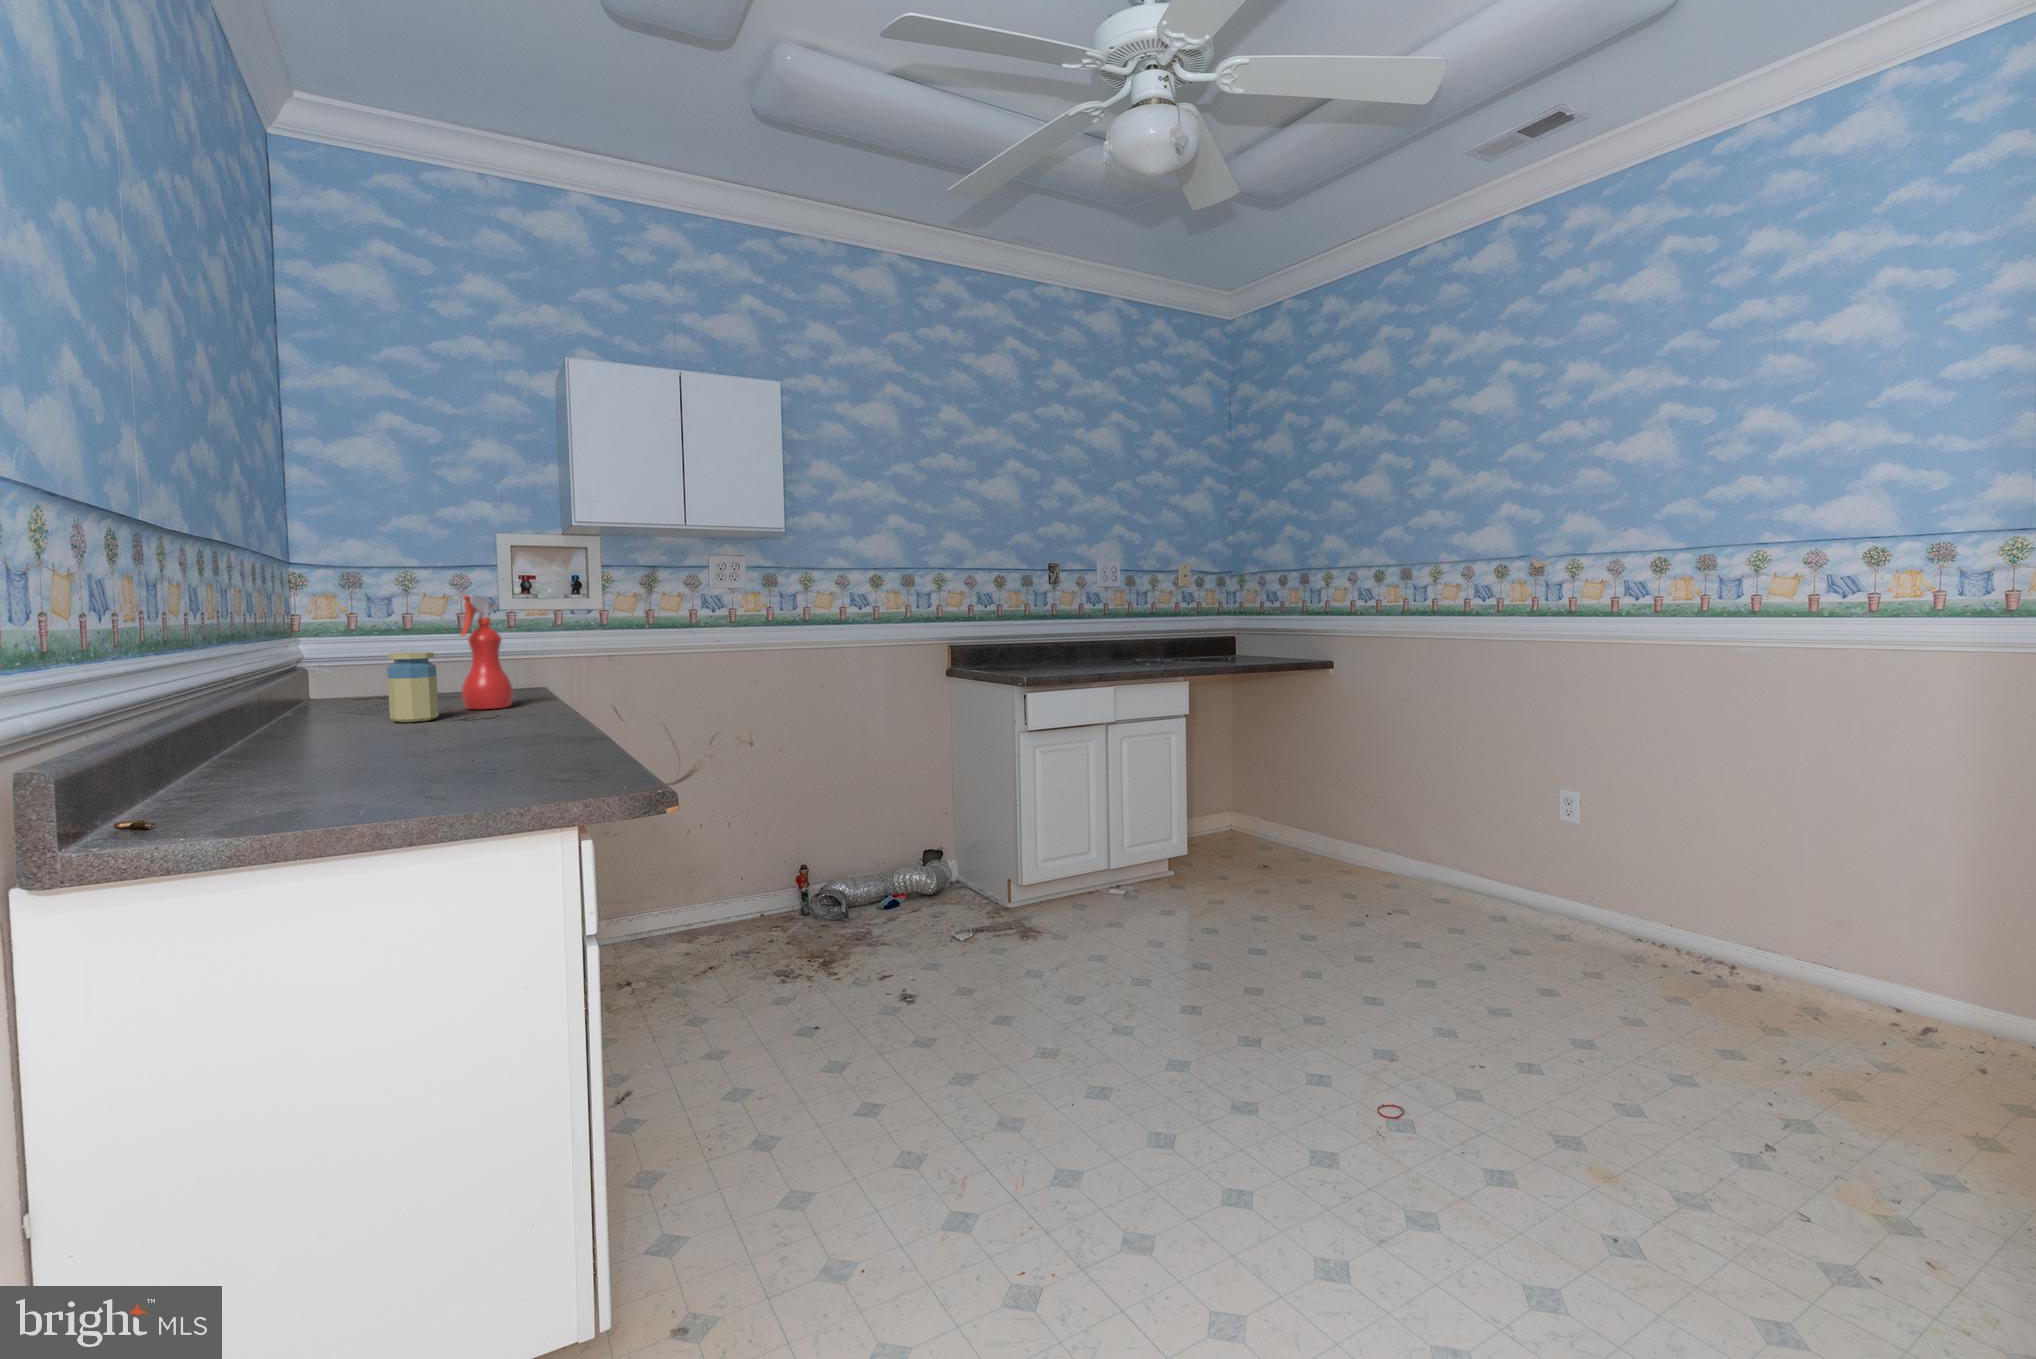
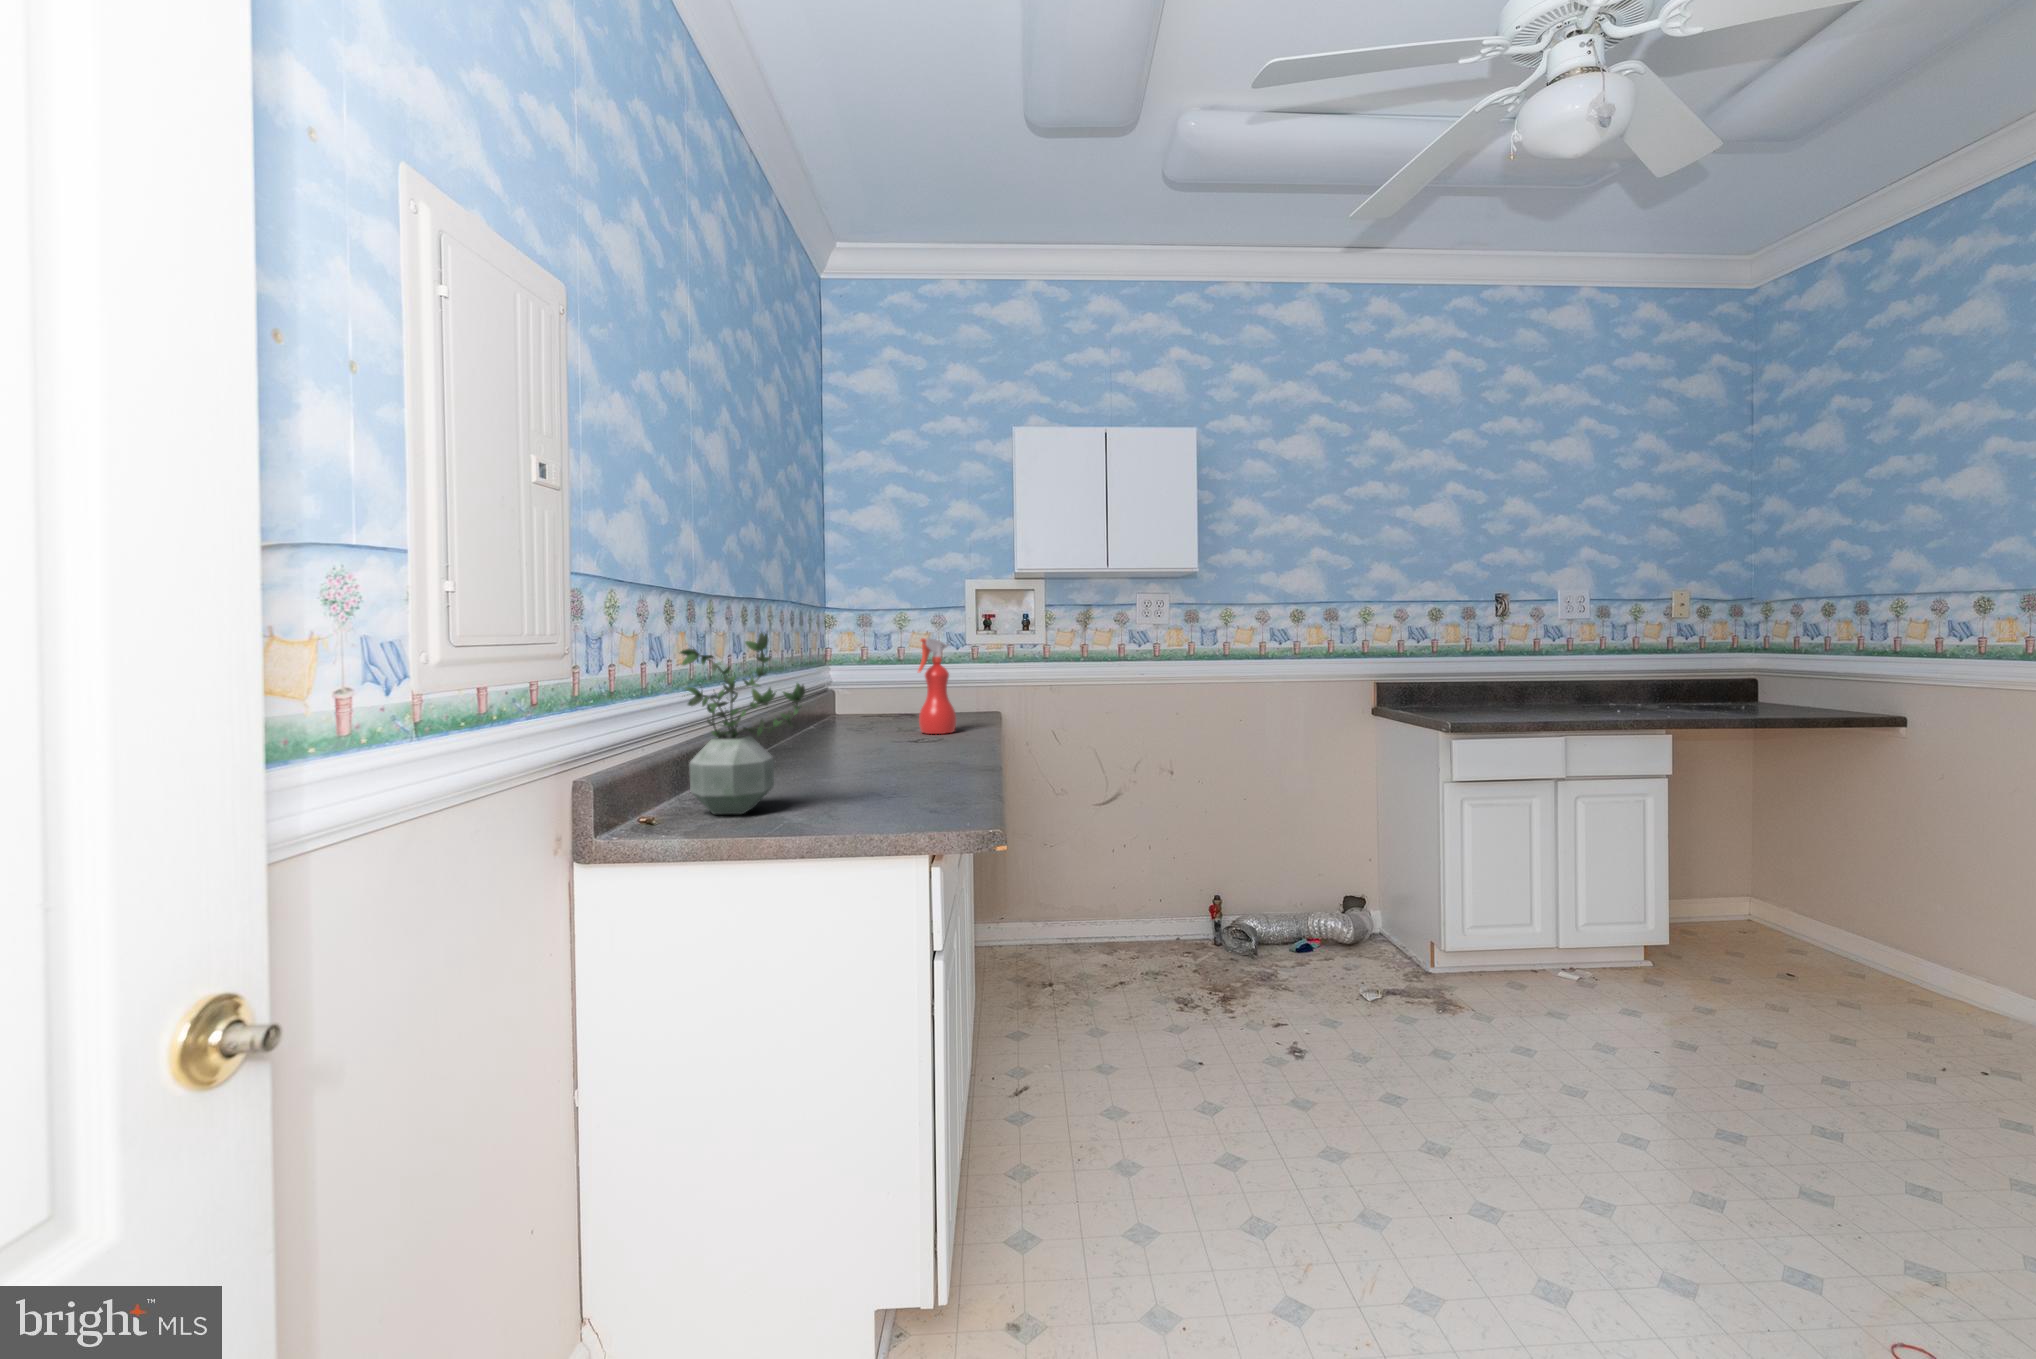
potted plant: none [186,571,378,801] -> present [680,633,805,814]
jar: present [387,652,439,722] -> none [861,686,895,744]

